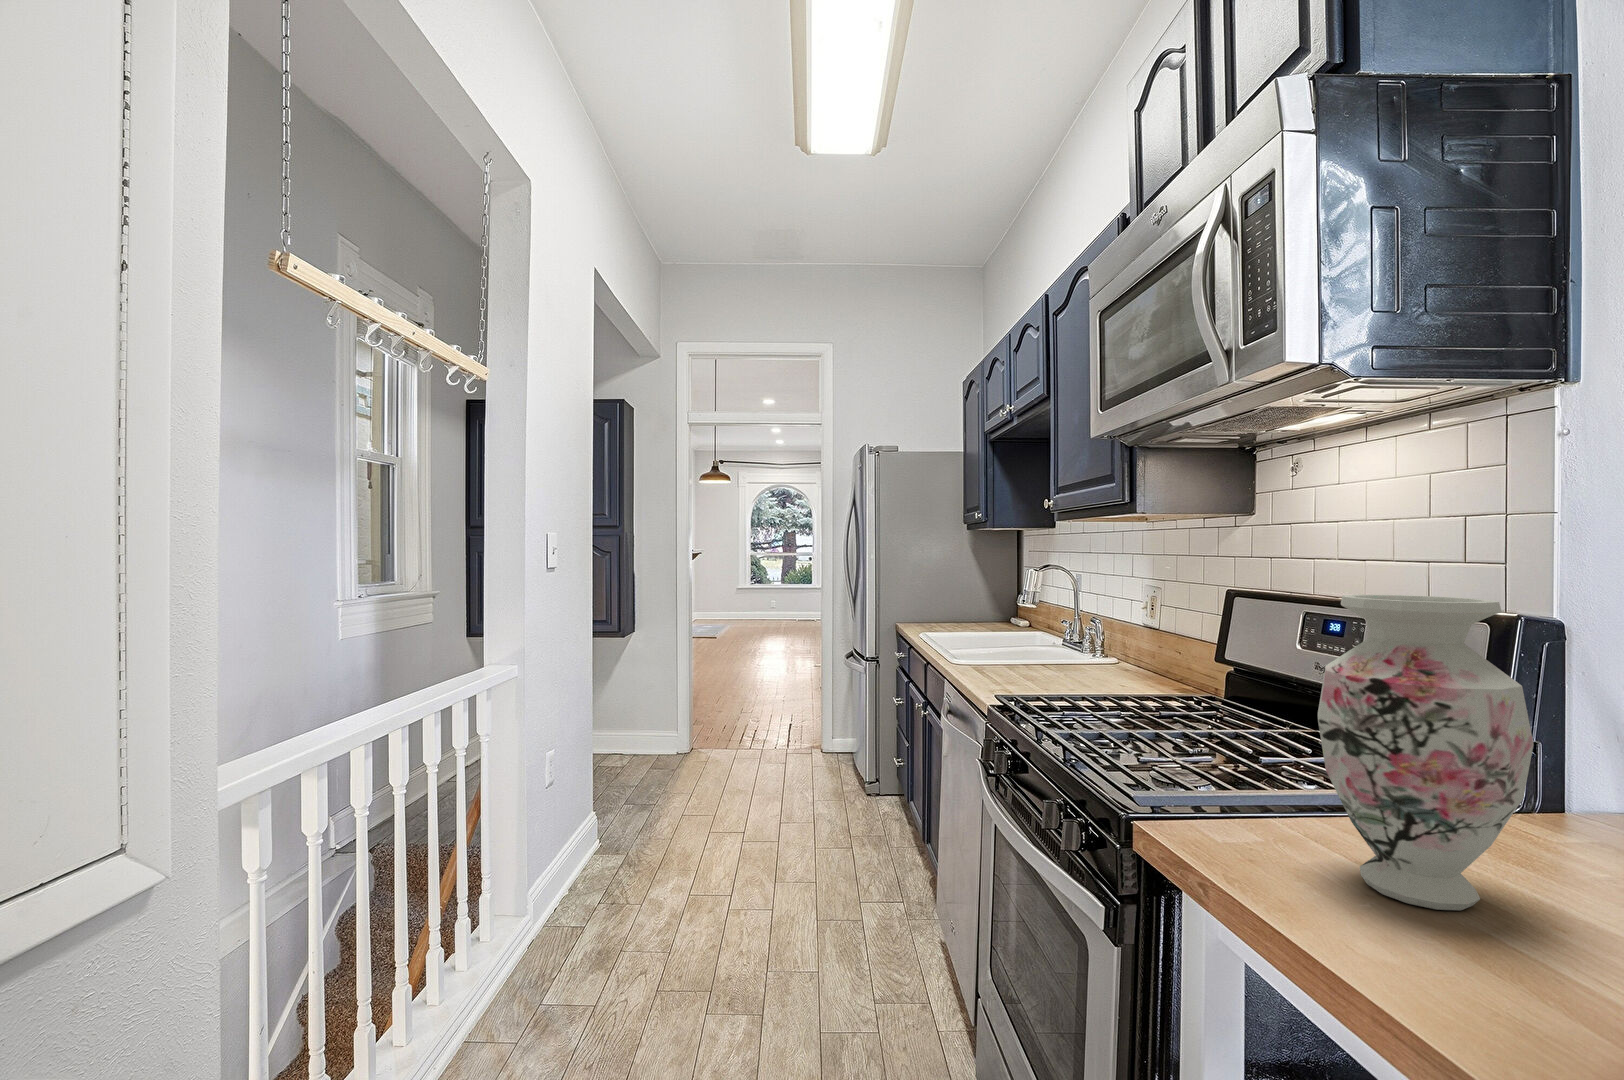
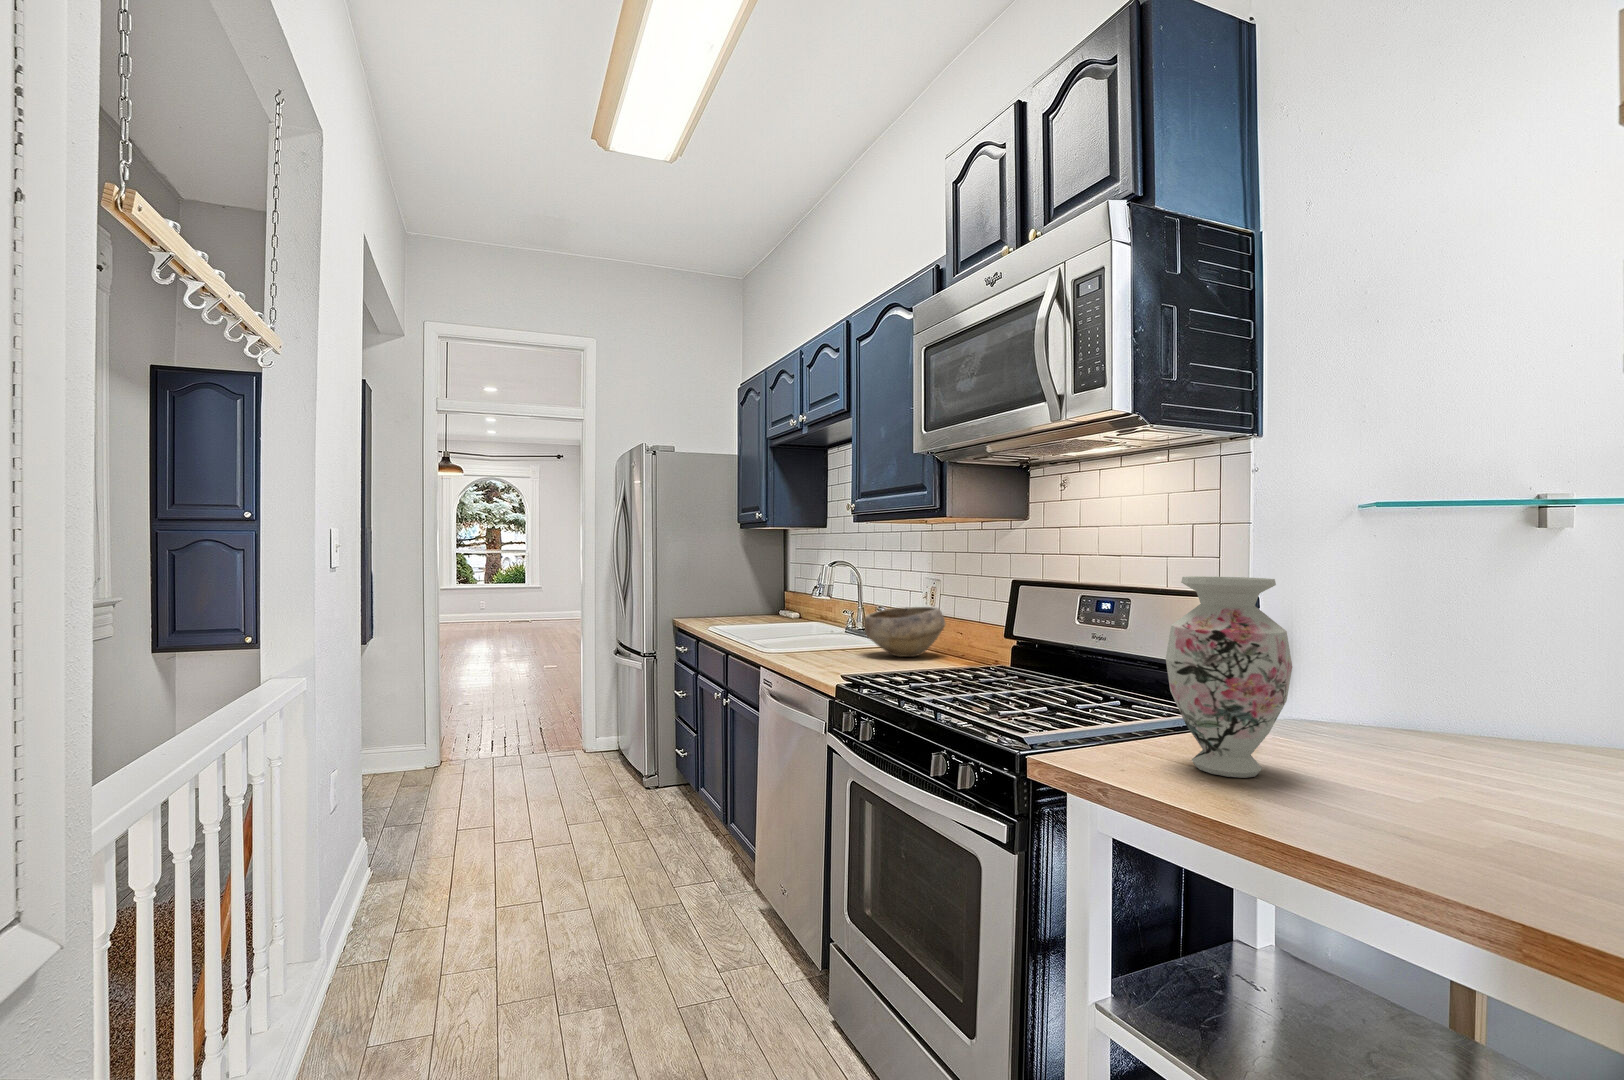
bowl: none [1052,620,1153,679] -> present [865,607,945,657]

